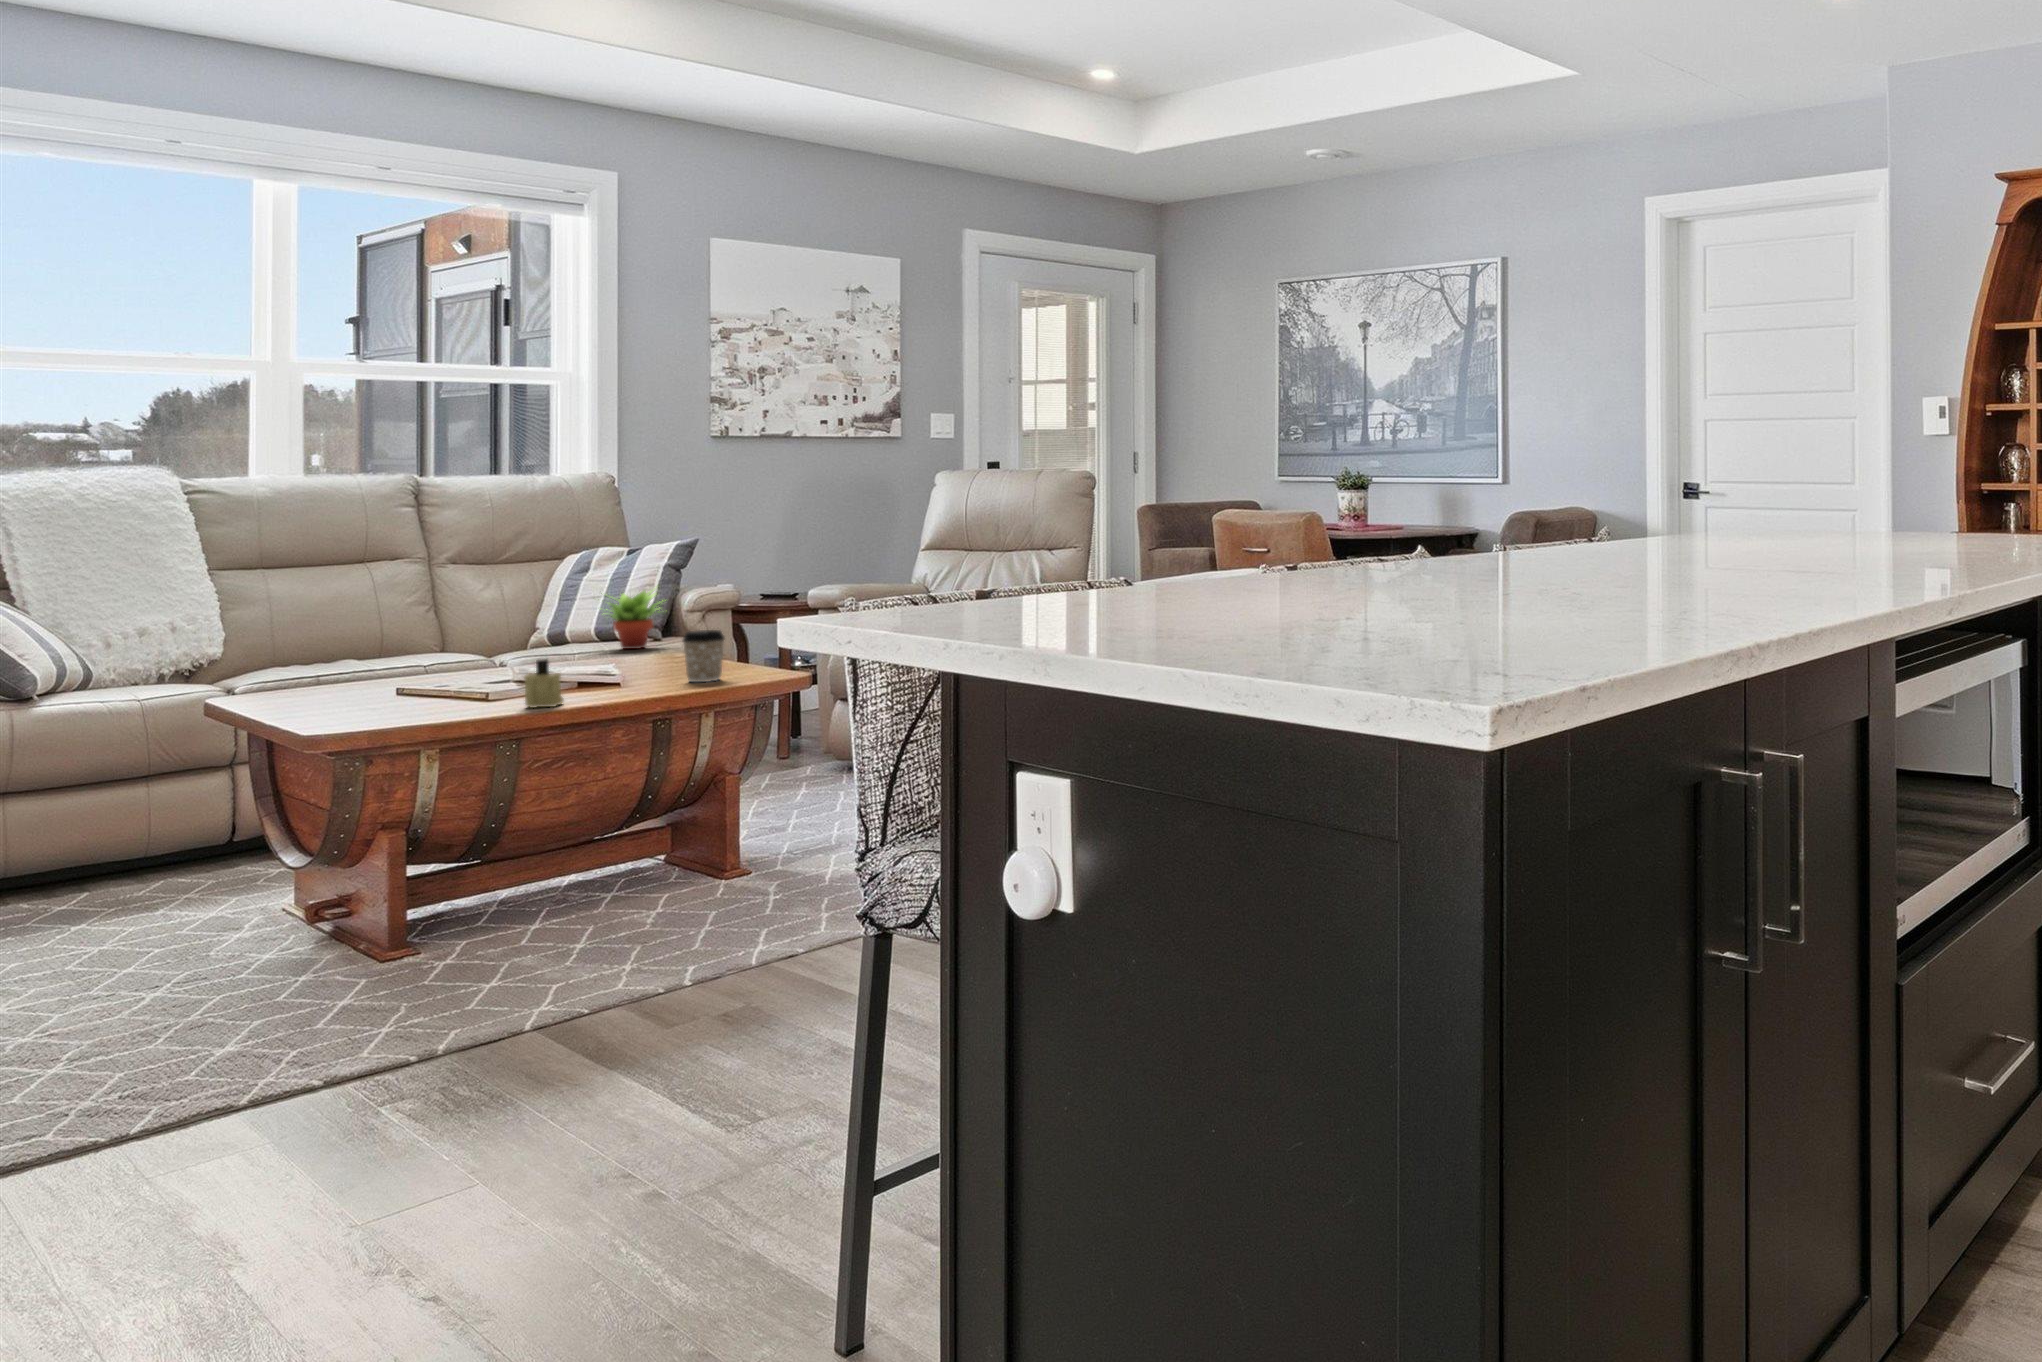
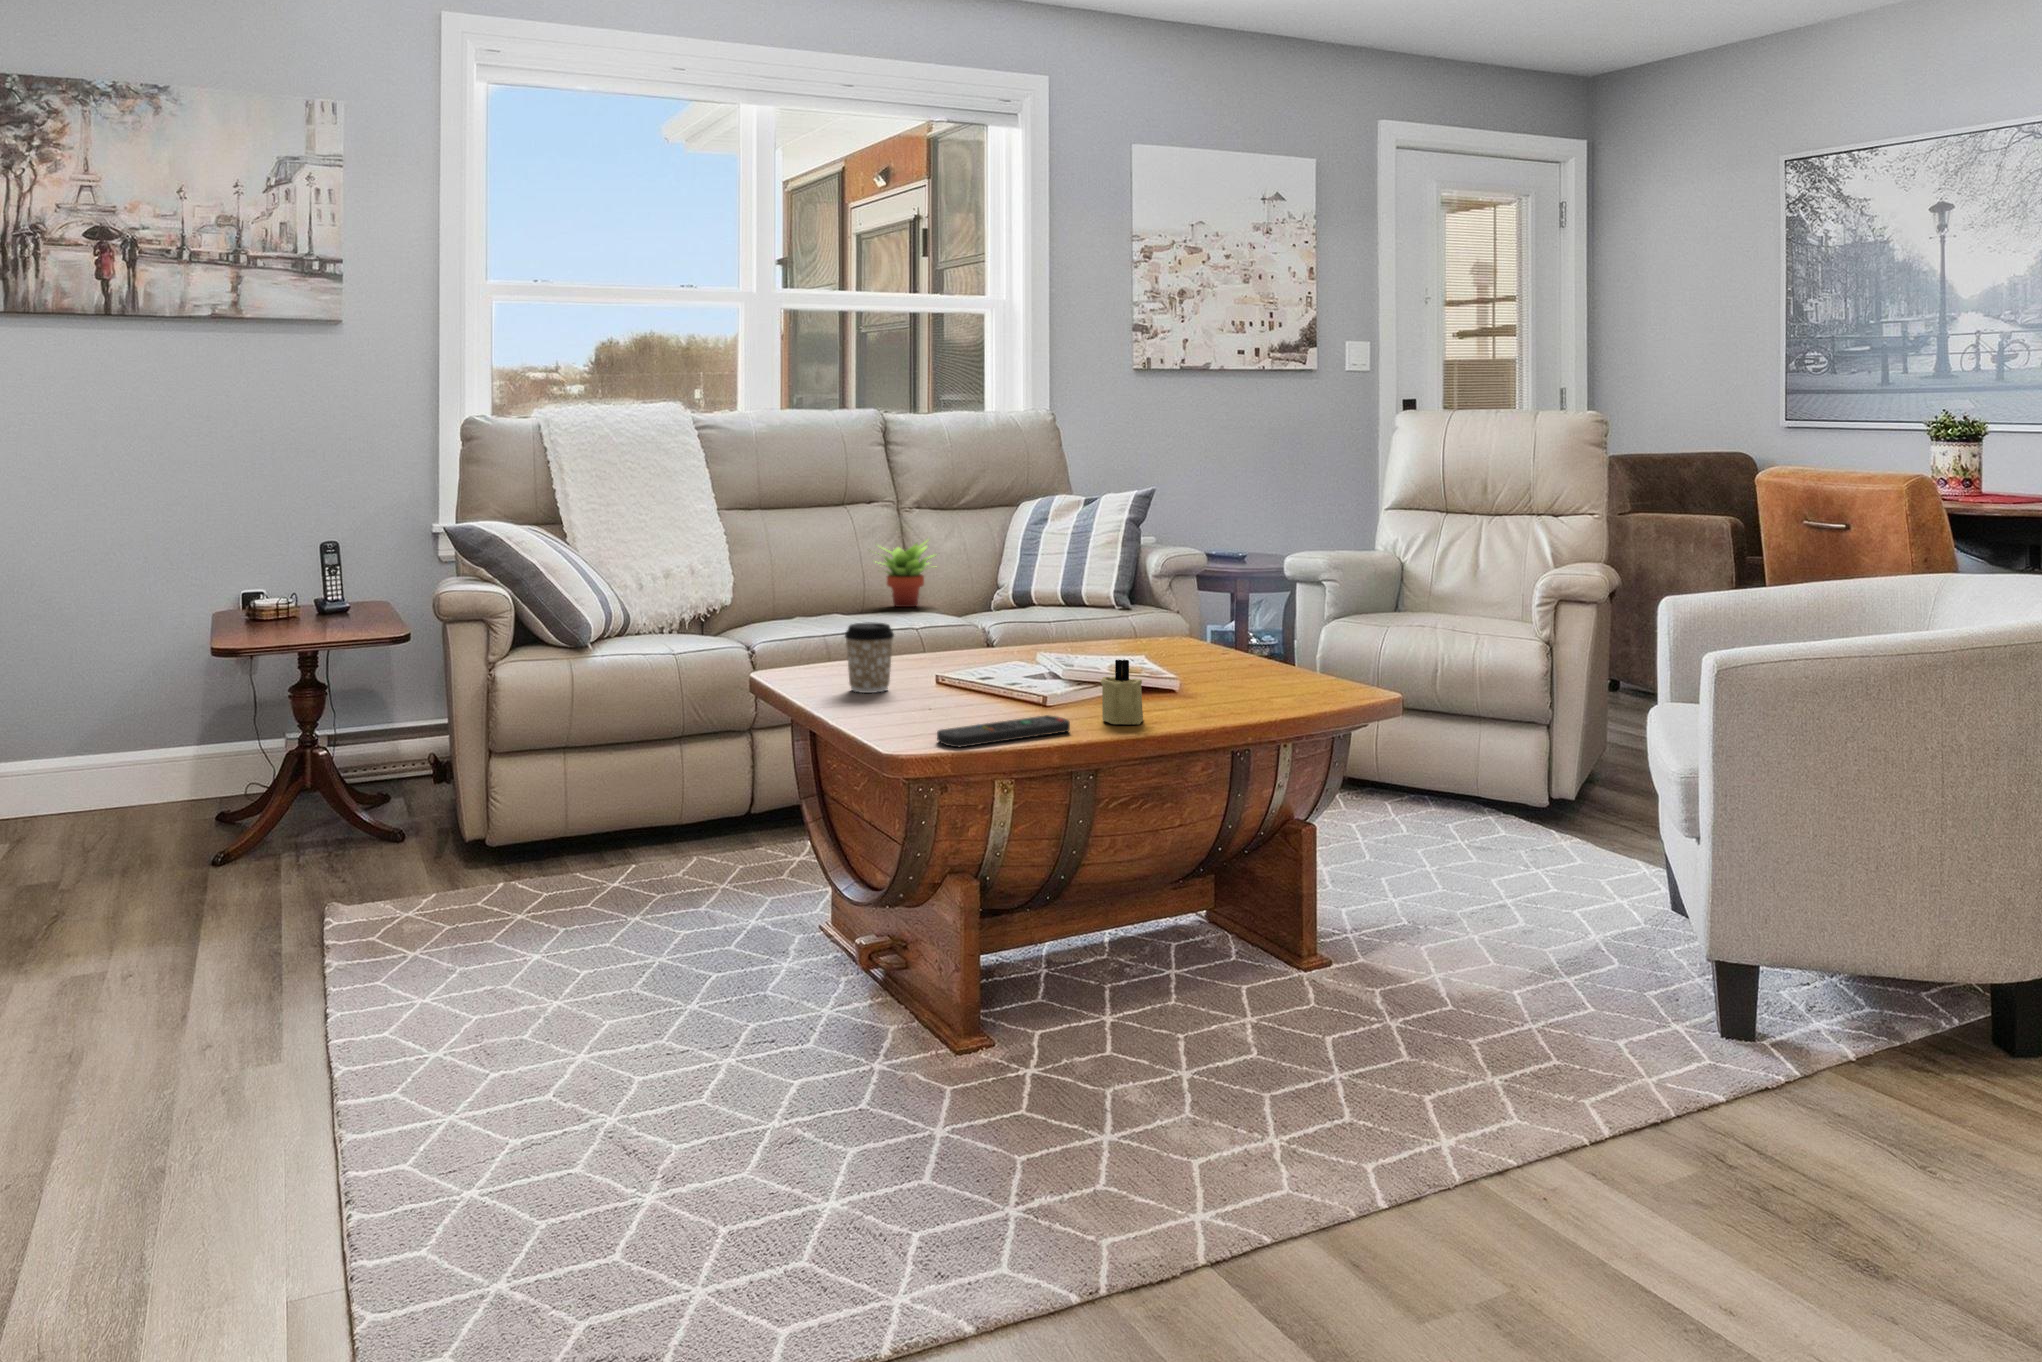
succulent plant: present [601,590,666,649] -> present [875,540,936,607]
coffee cup: present [683,630,724,682] -> present [845,622,894,693]
remote control: none [354,704,487,729] -> present [937,715,1070,747]

